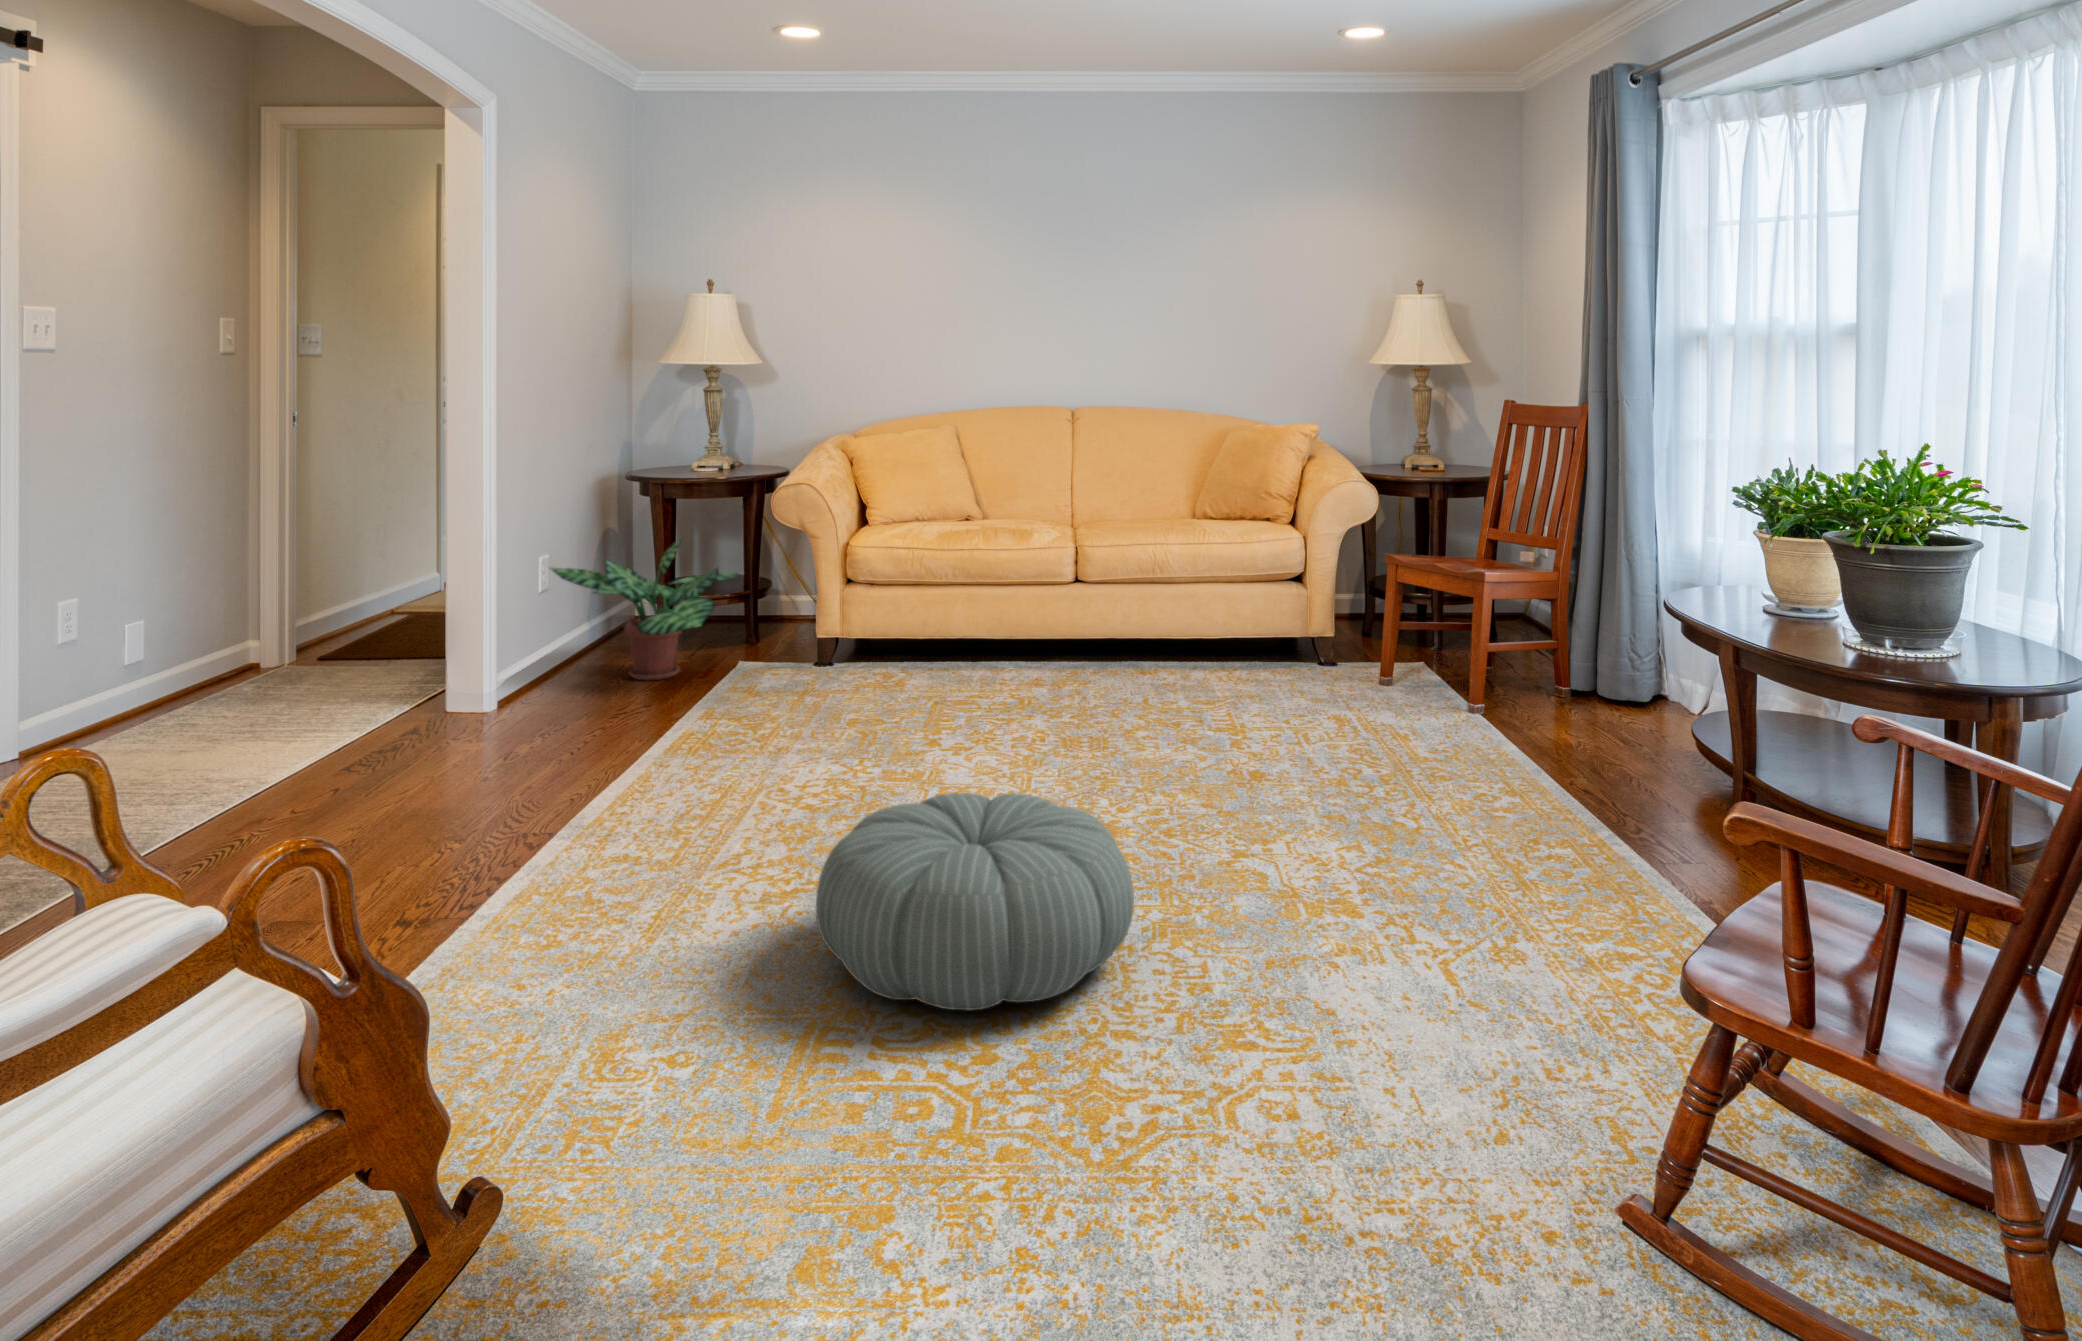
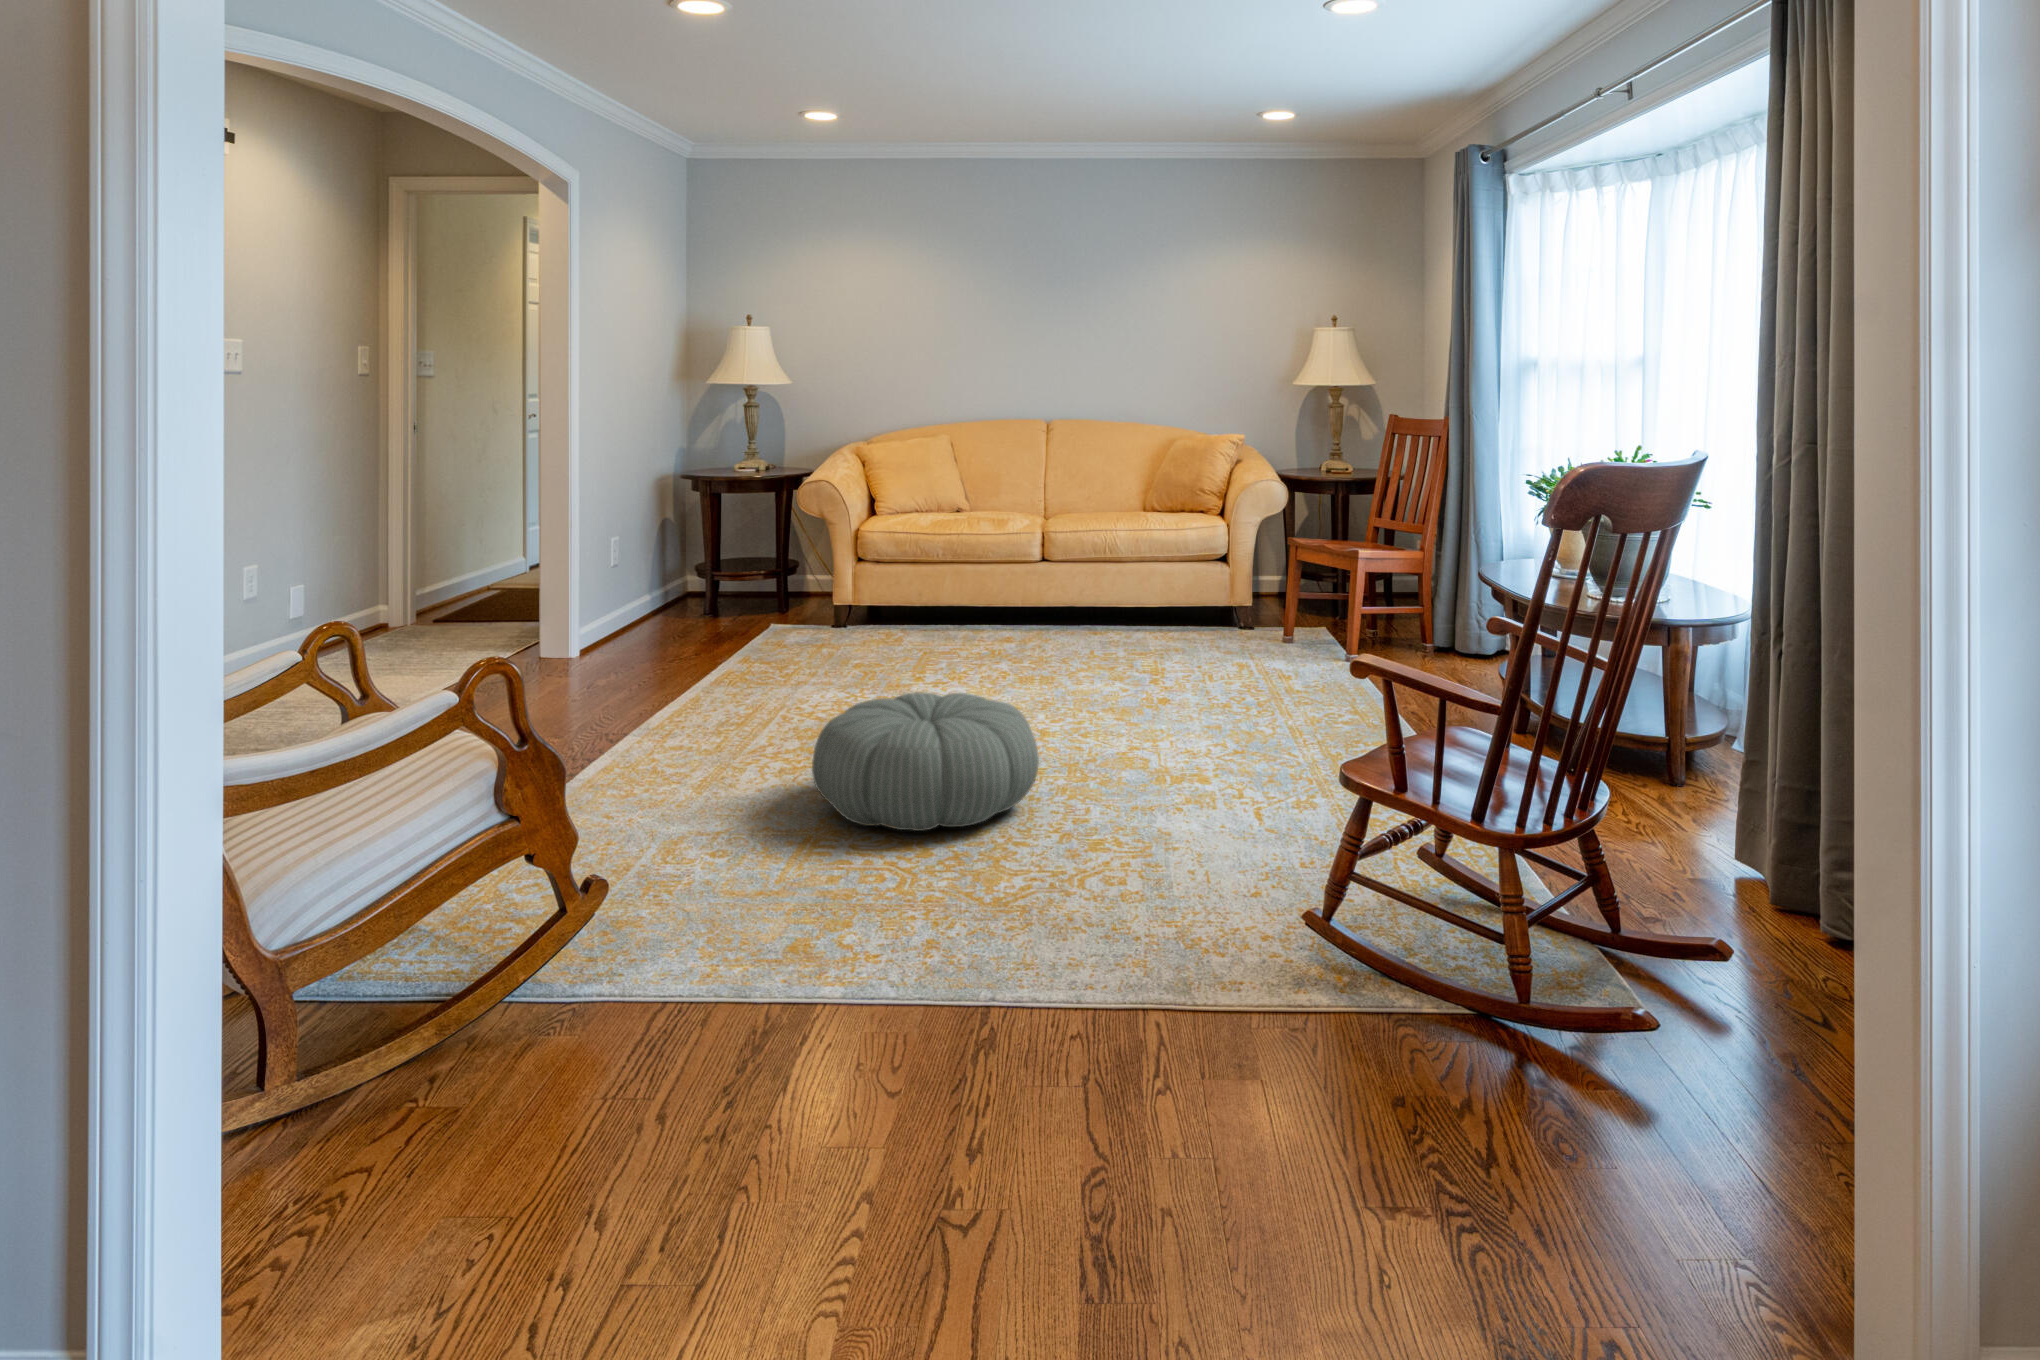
potted plant: present [551,538,739,680] -> none [618,520,773,637]

